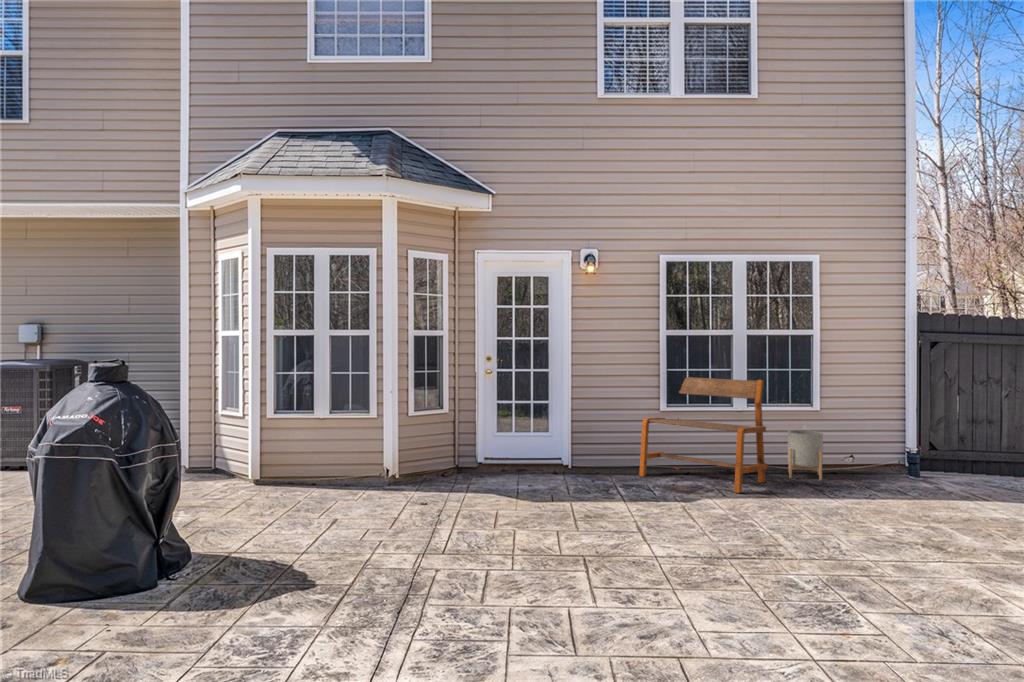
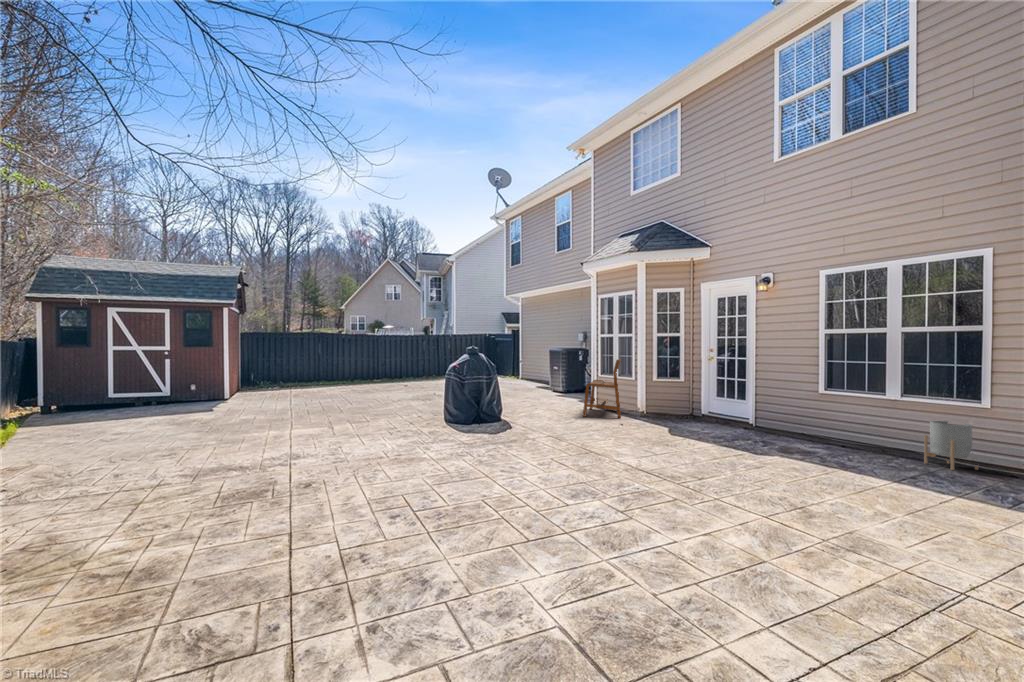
bench: present [639,377,768,493] -> present [583,359,622,418]

